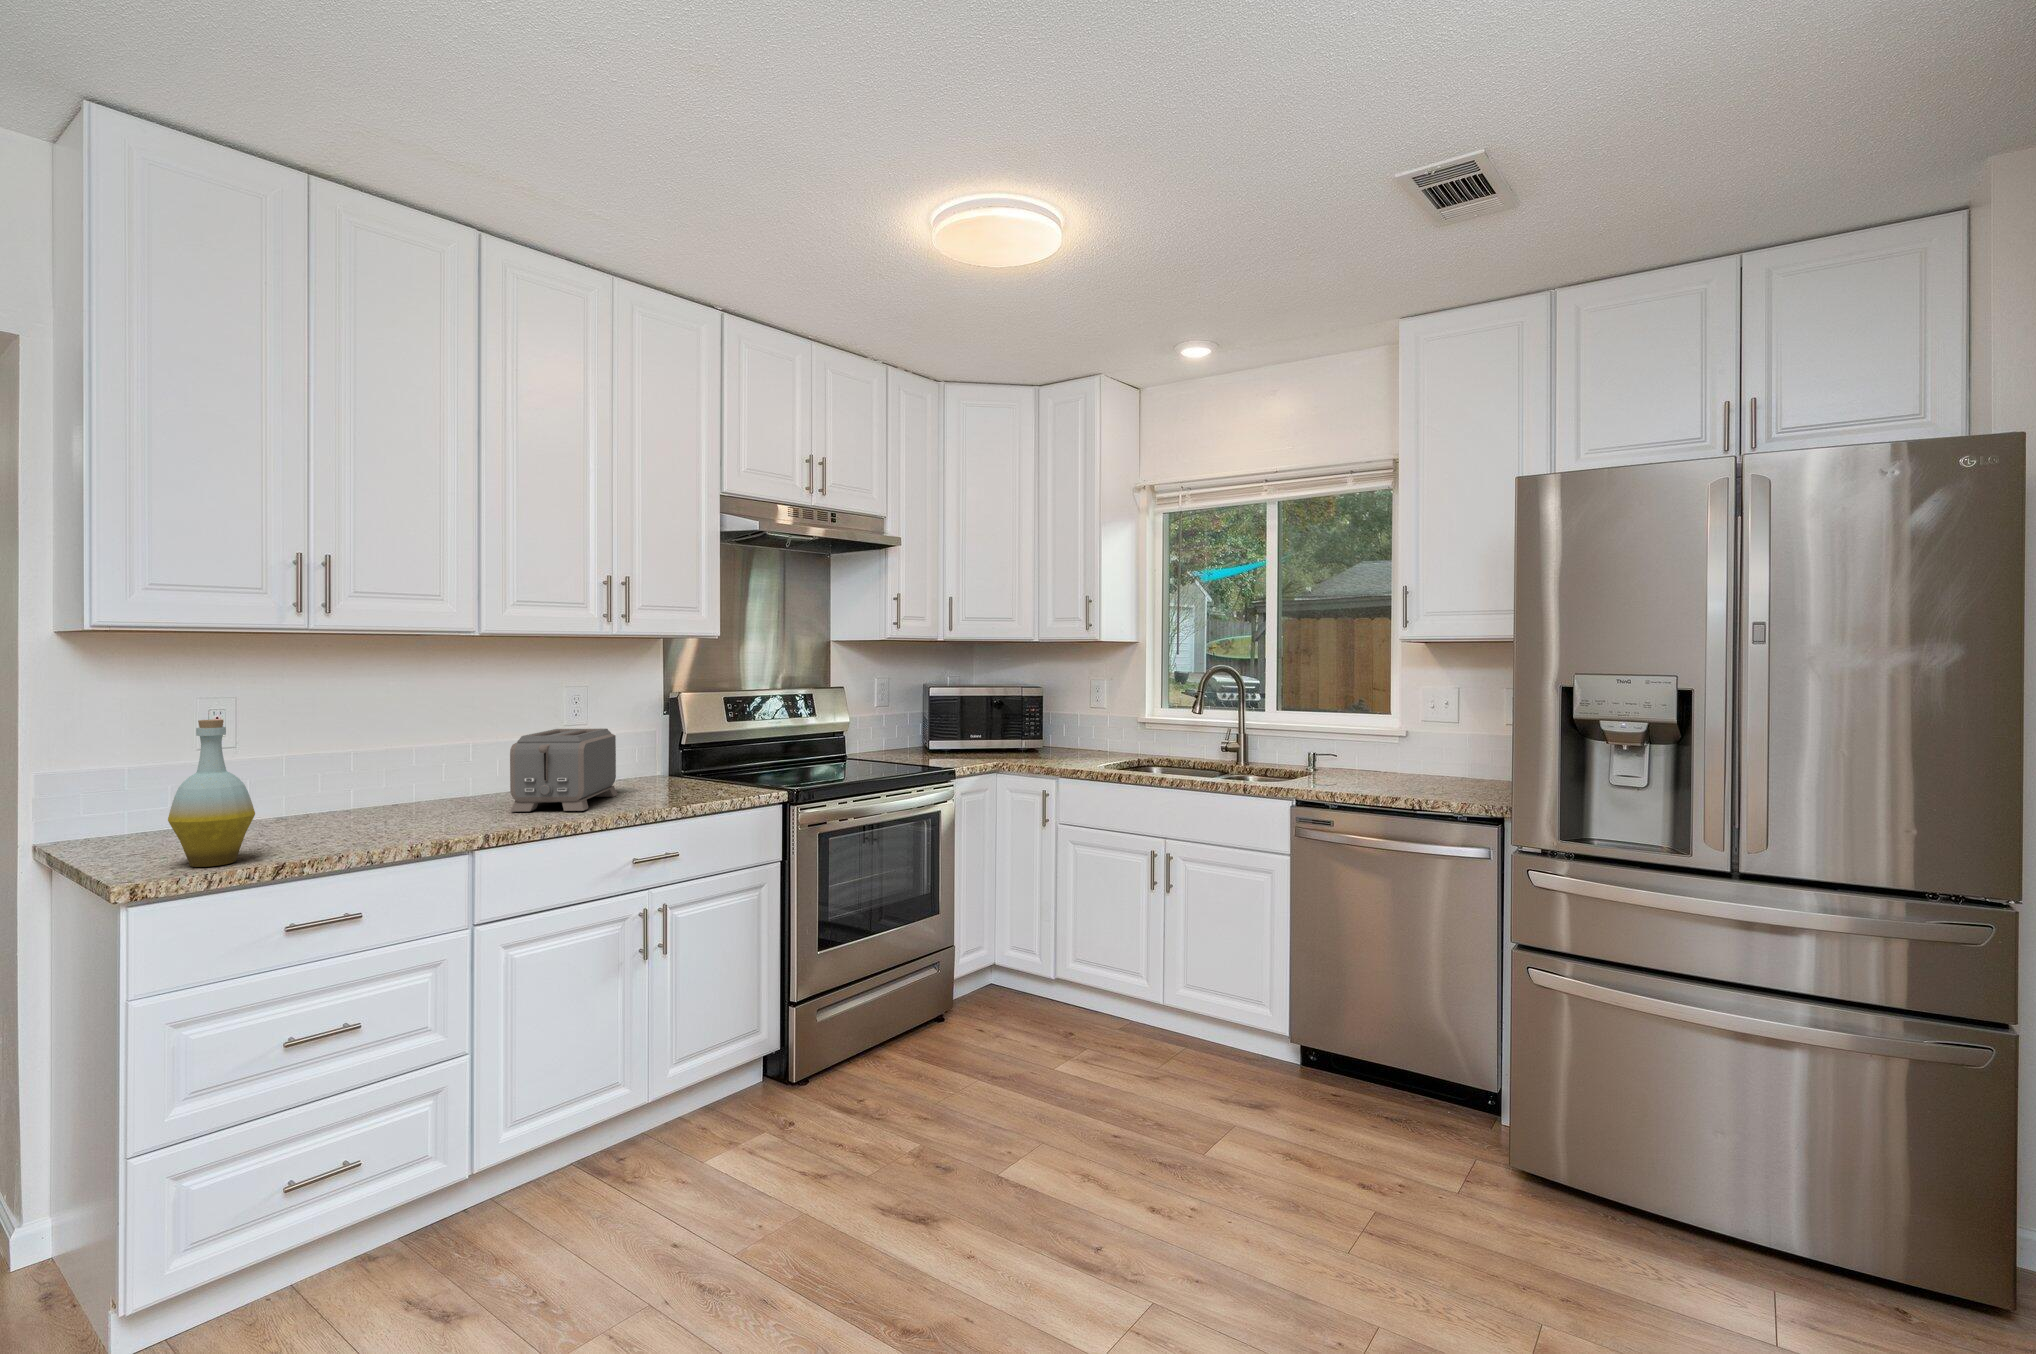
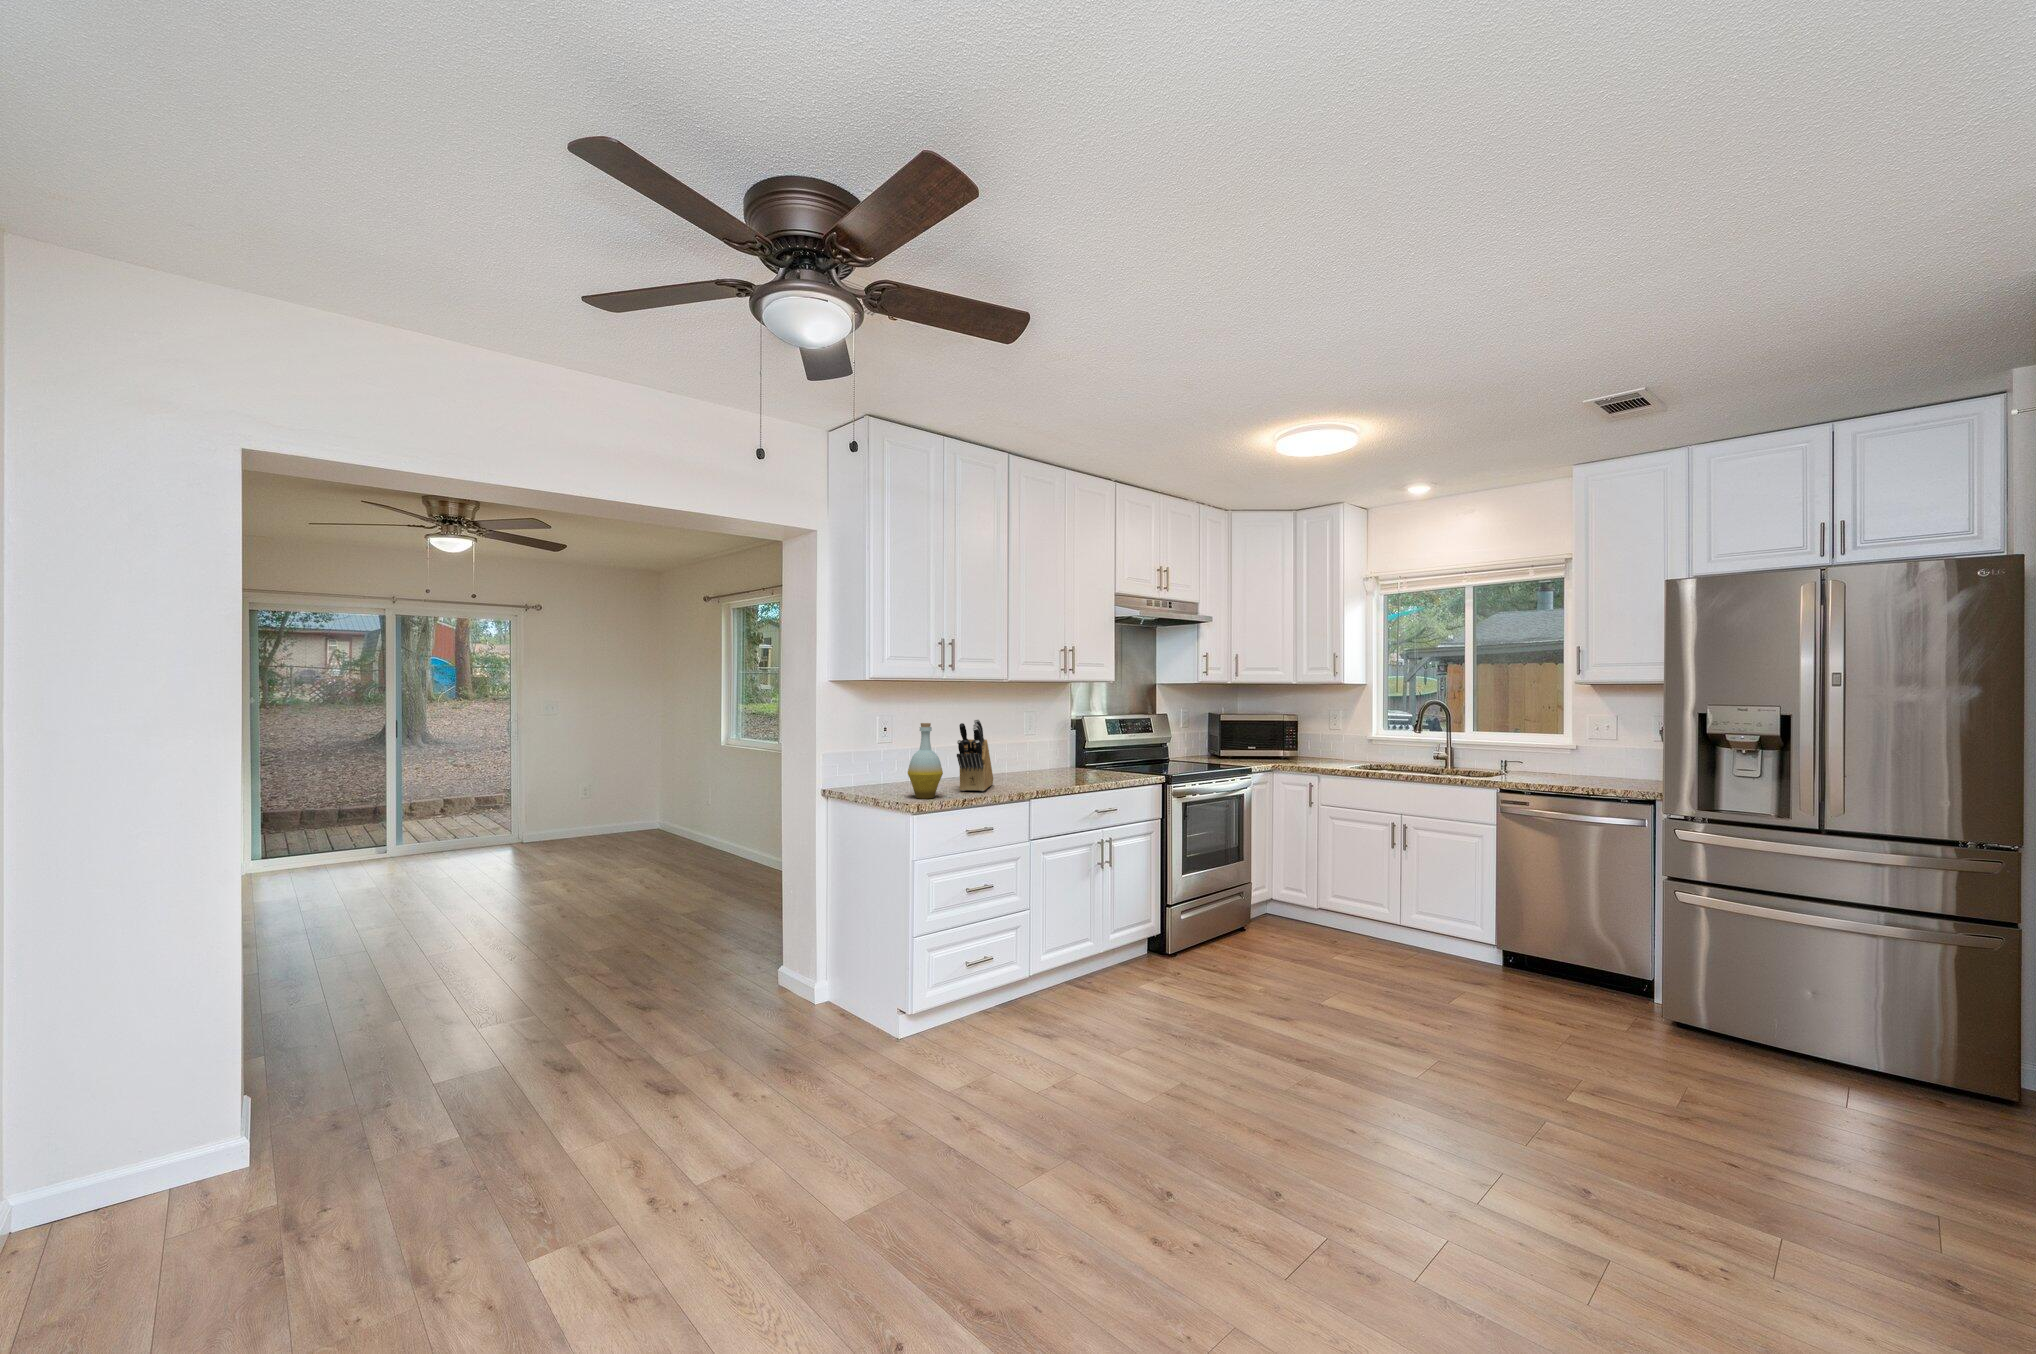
knife block: none [300,709,433,842] -> present [957,719,993,791]
toaster: present [510,729,618,812] -> none [1024,734,1066,781]

